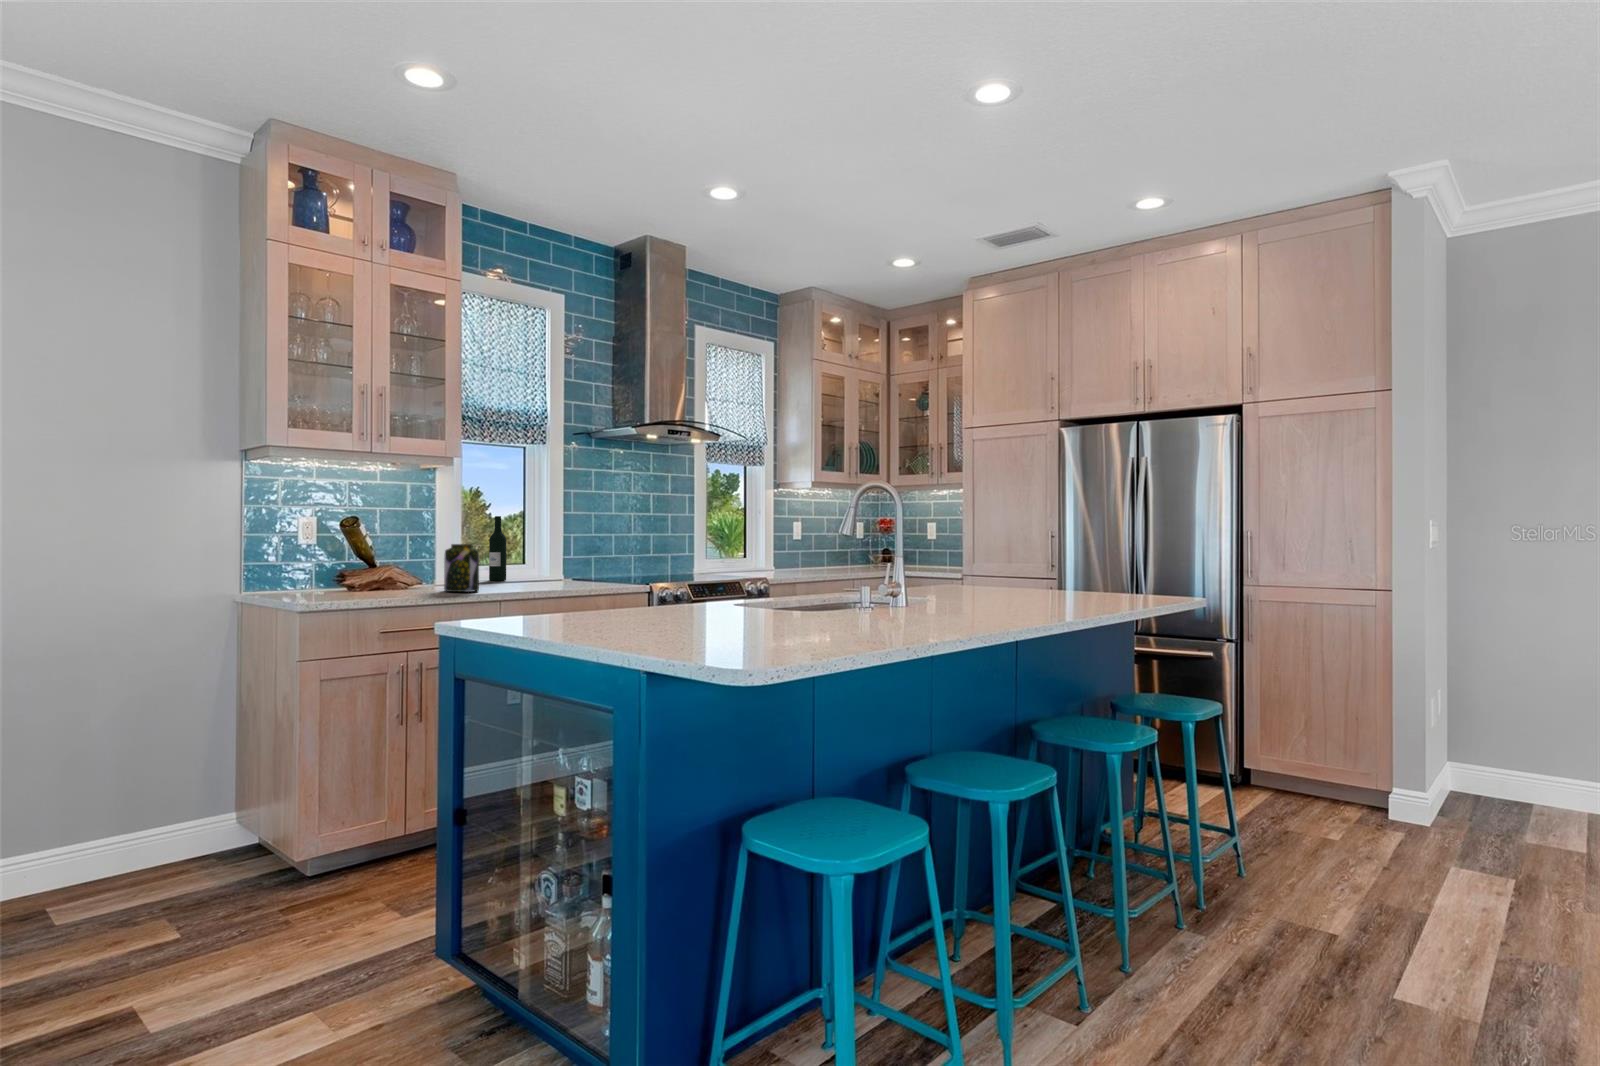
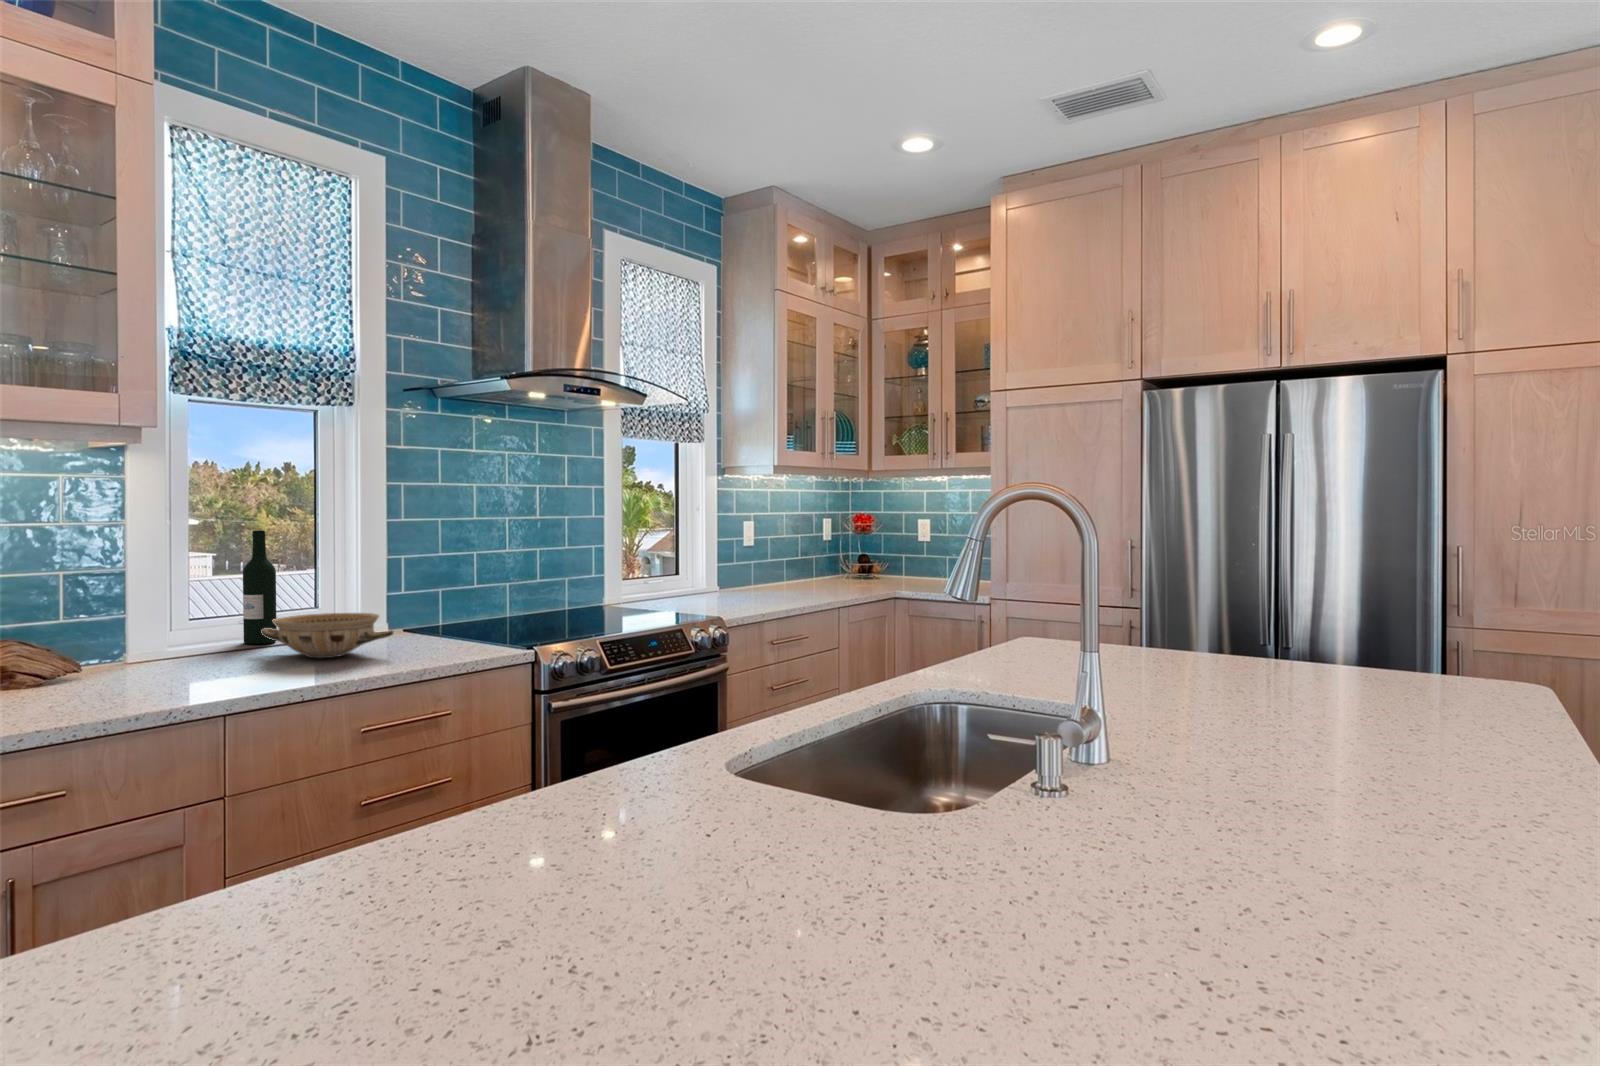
jar: present [444,544,479,592] -> none [109,597,187,697]
ceramic bowl: none [503,563,574,585] -> present [261,613,393,658]

